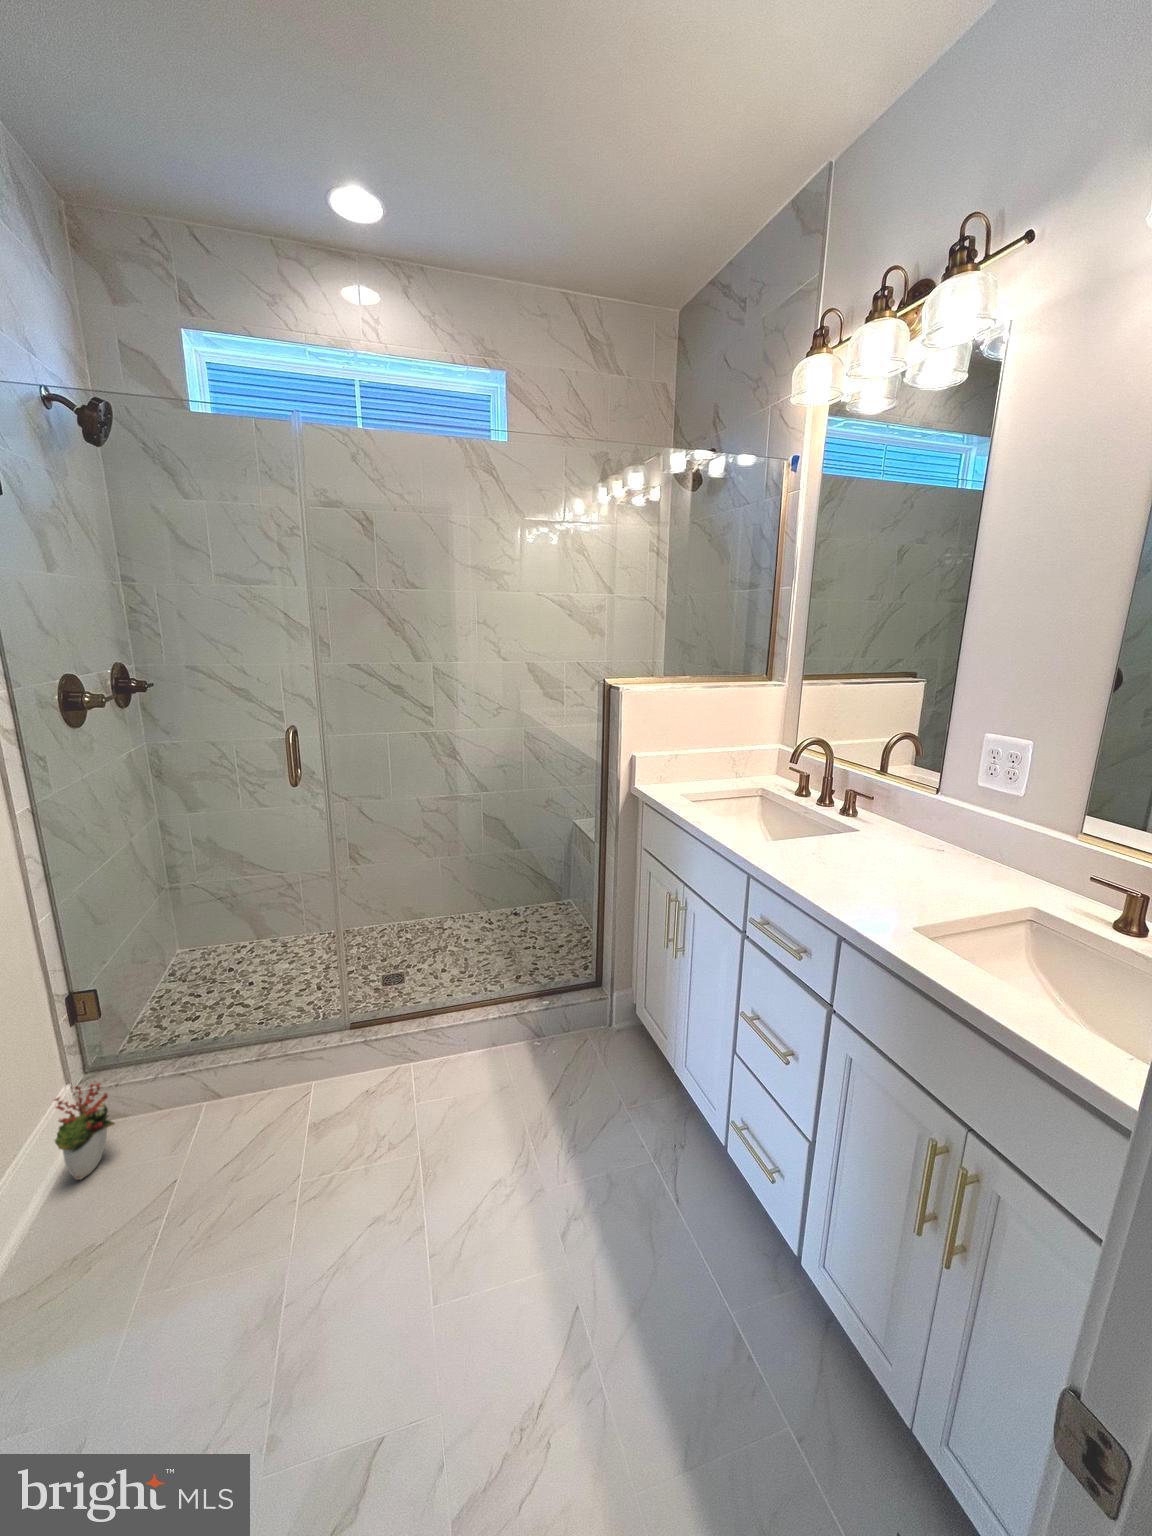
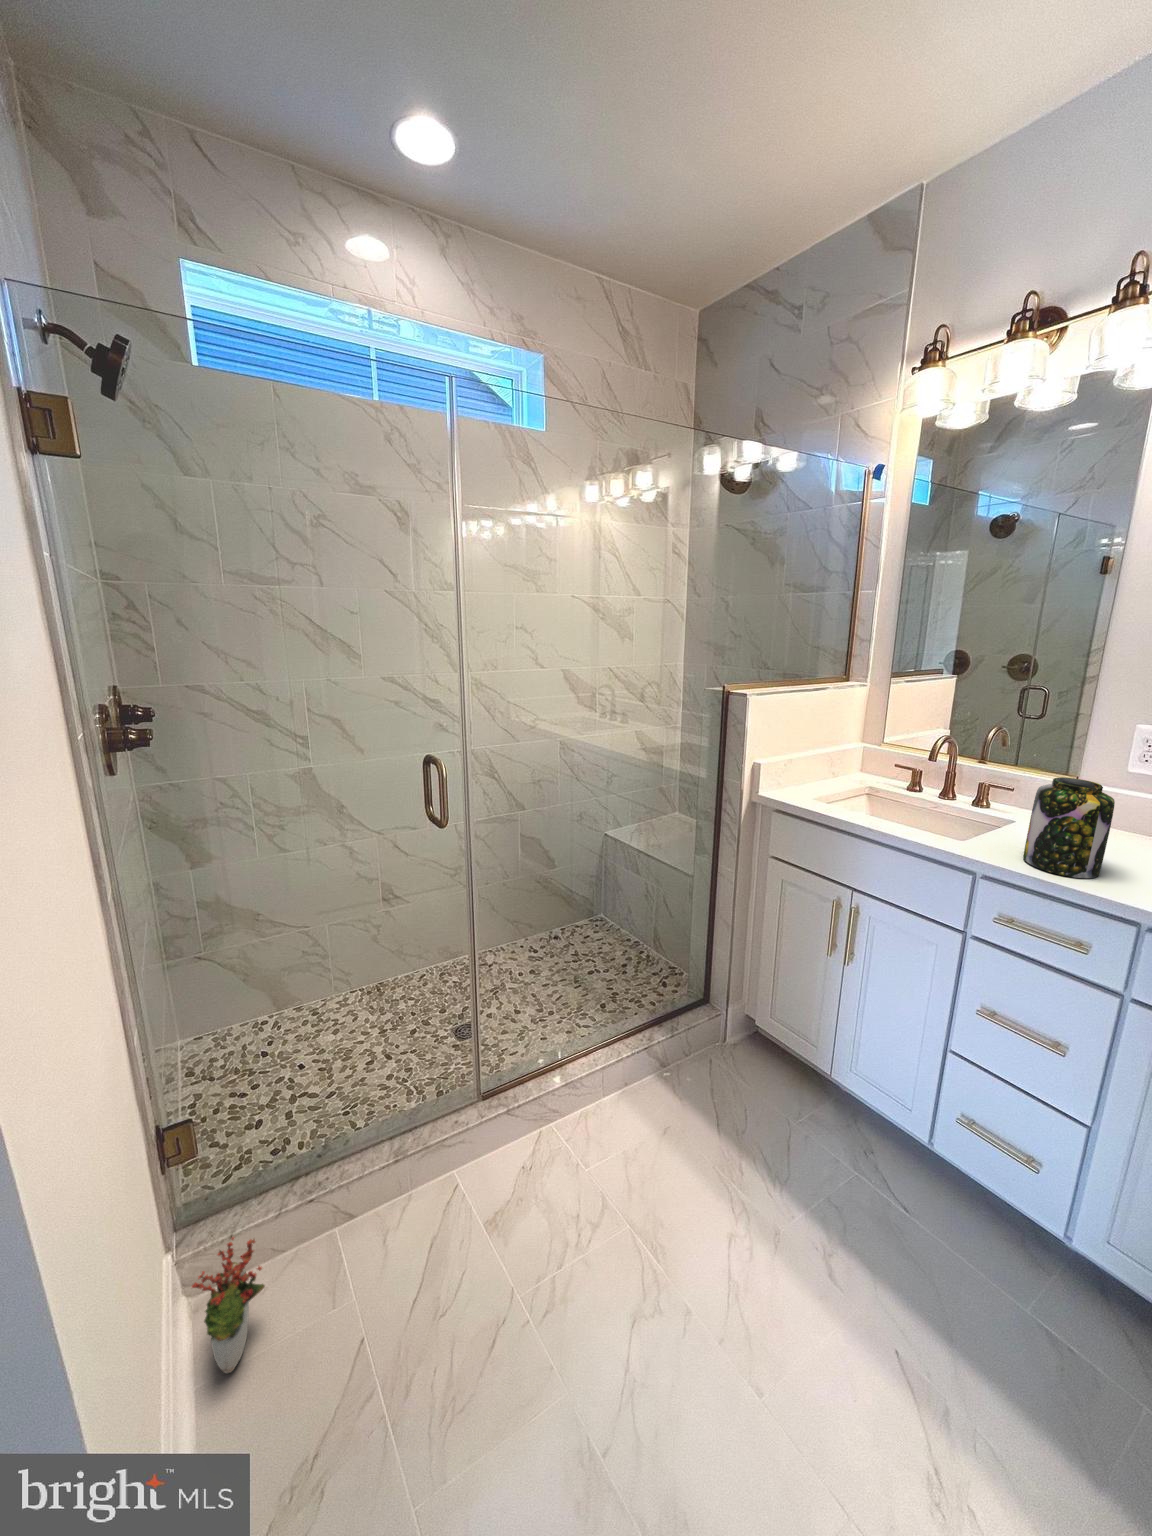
jar: none [796,779,873,886] -> present [1023,778,1115,878]

